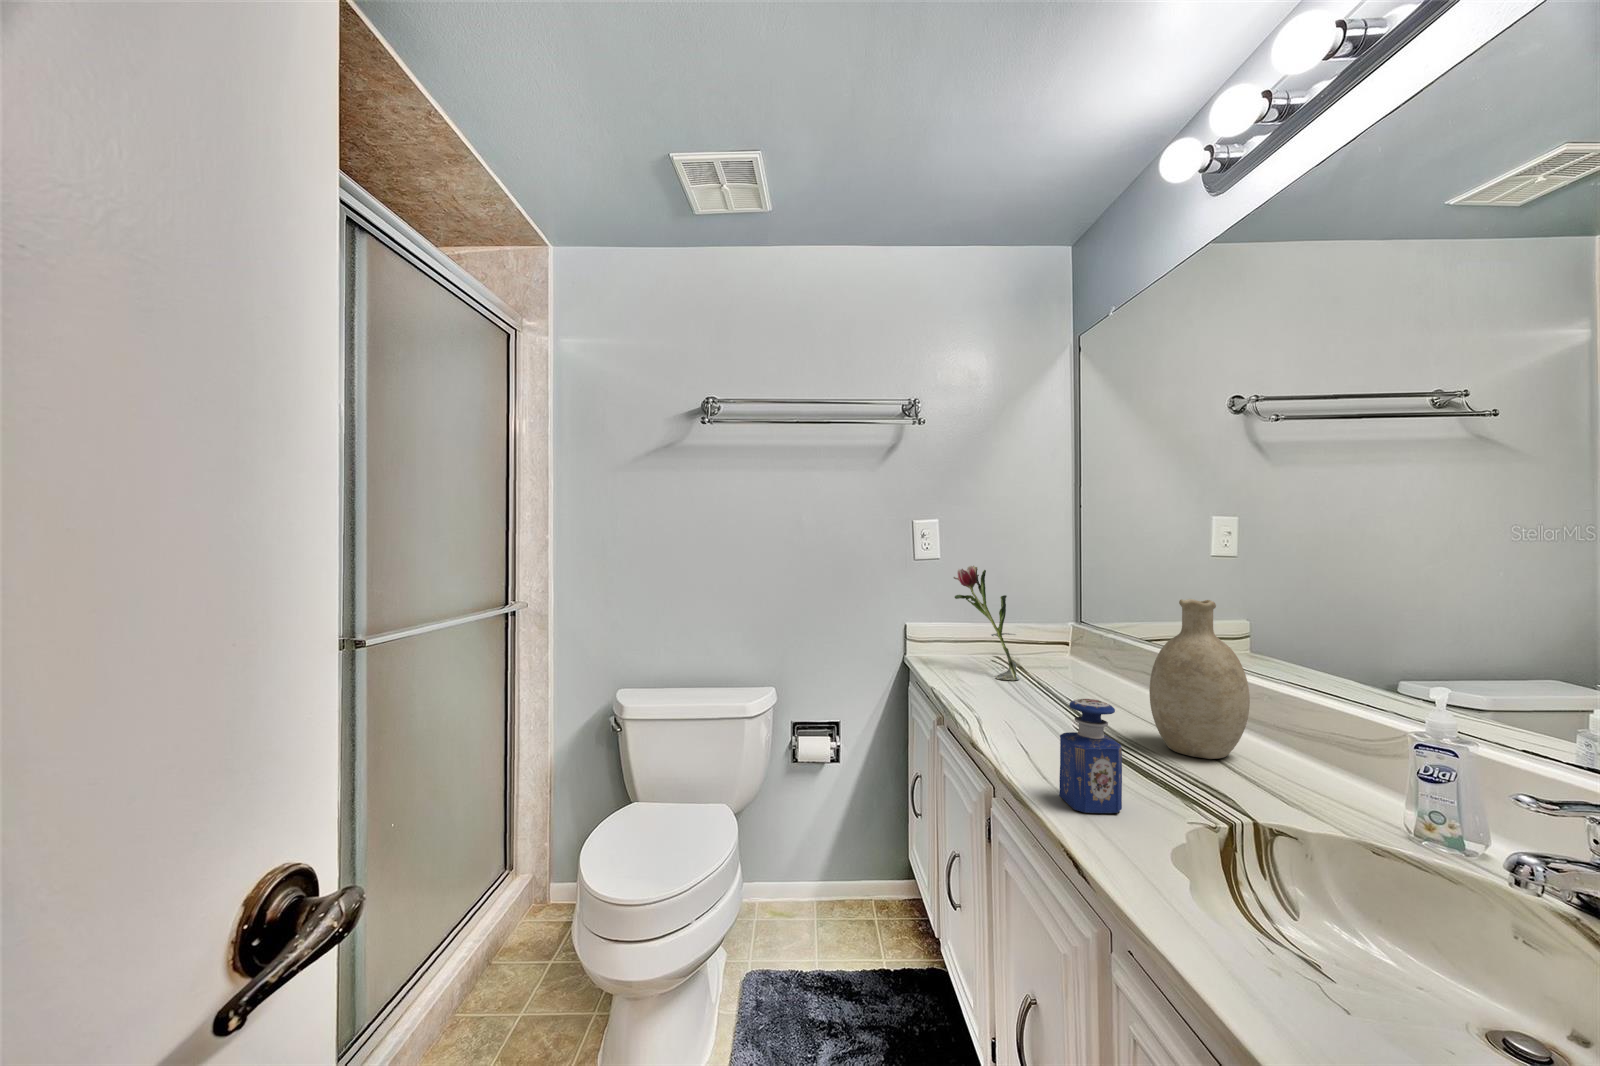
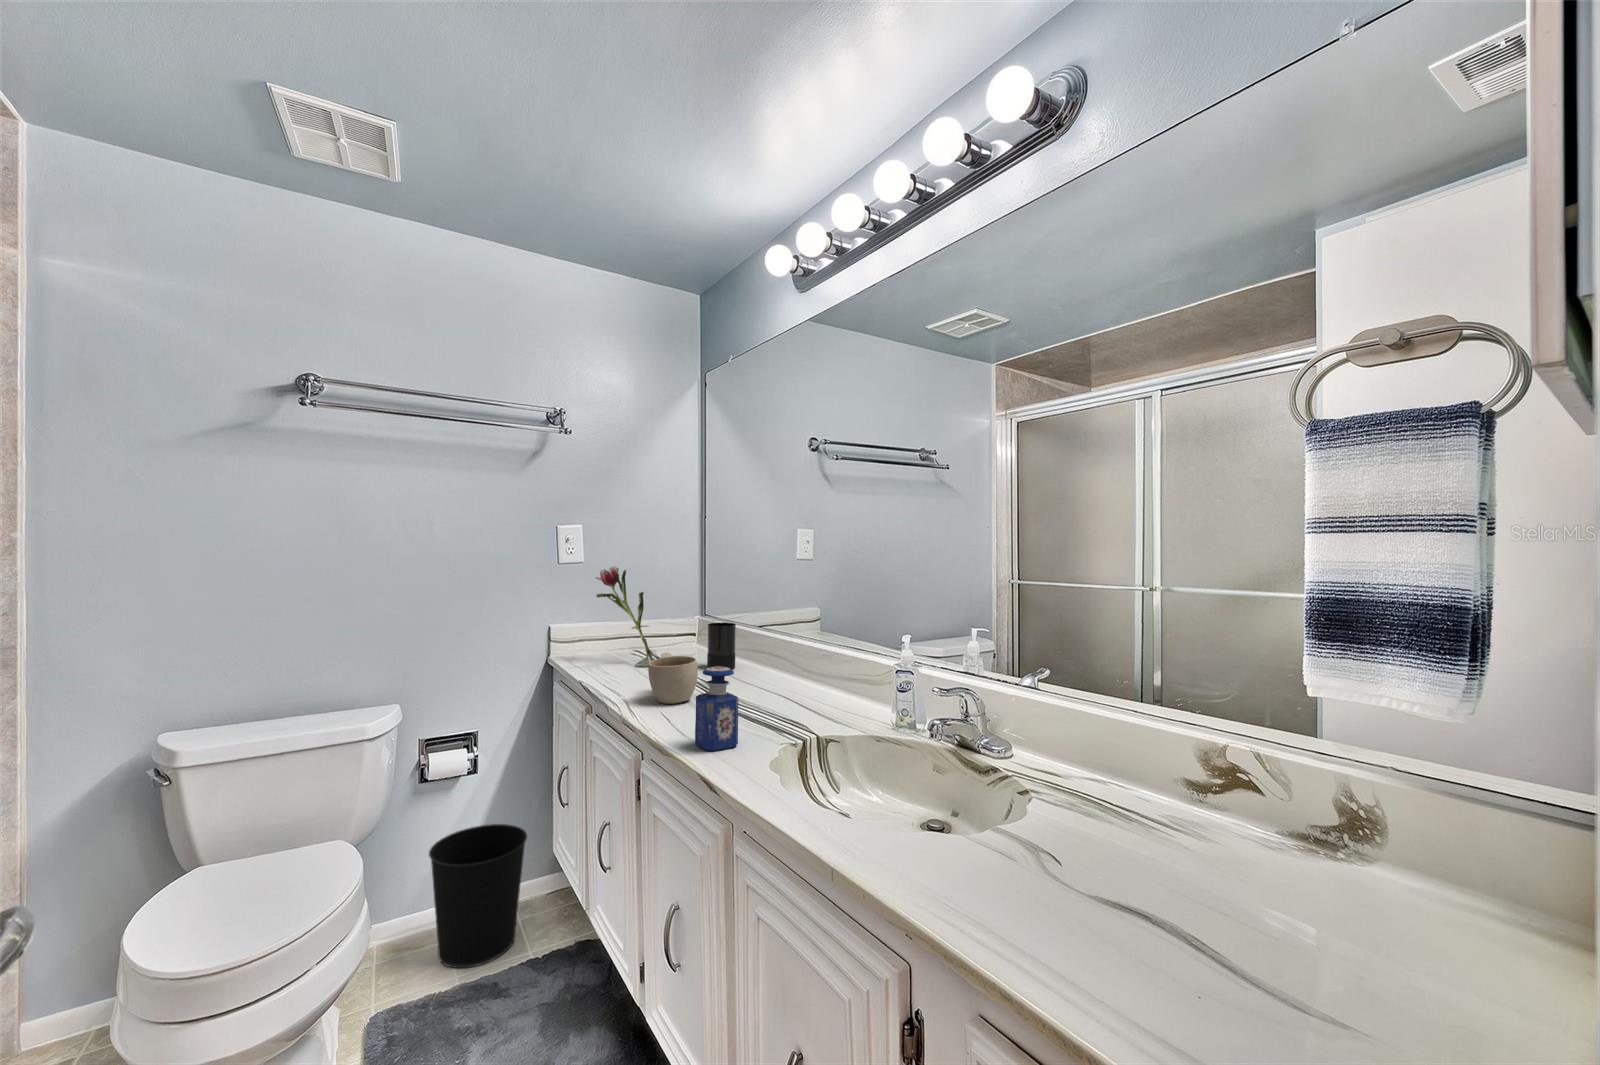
decorative vase: present [1149,599,1250,759] -> none [755,588,817,703]
candle: none [1079,632,1122,696] -> present [707,623,736,669]
cup: none [1005,669,1068,733] -> present [648,652,698,704]
wastebasket: none [798,817,885,959] -> present [429,824,527,968]

